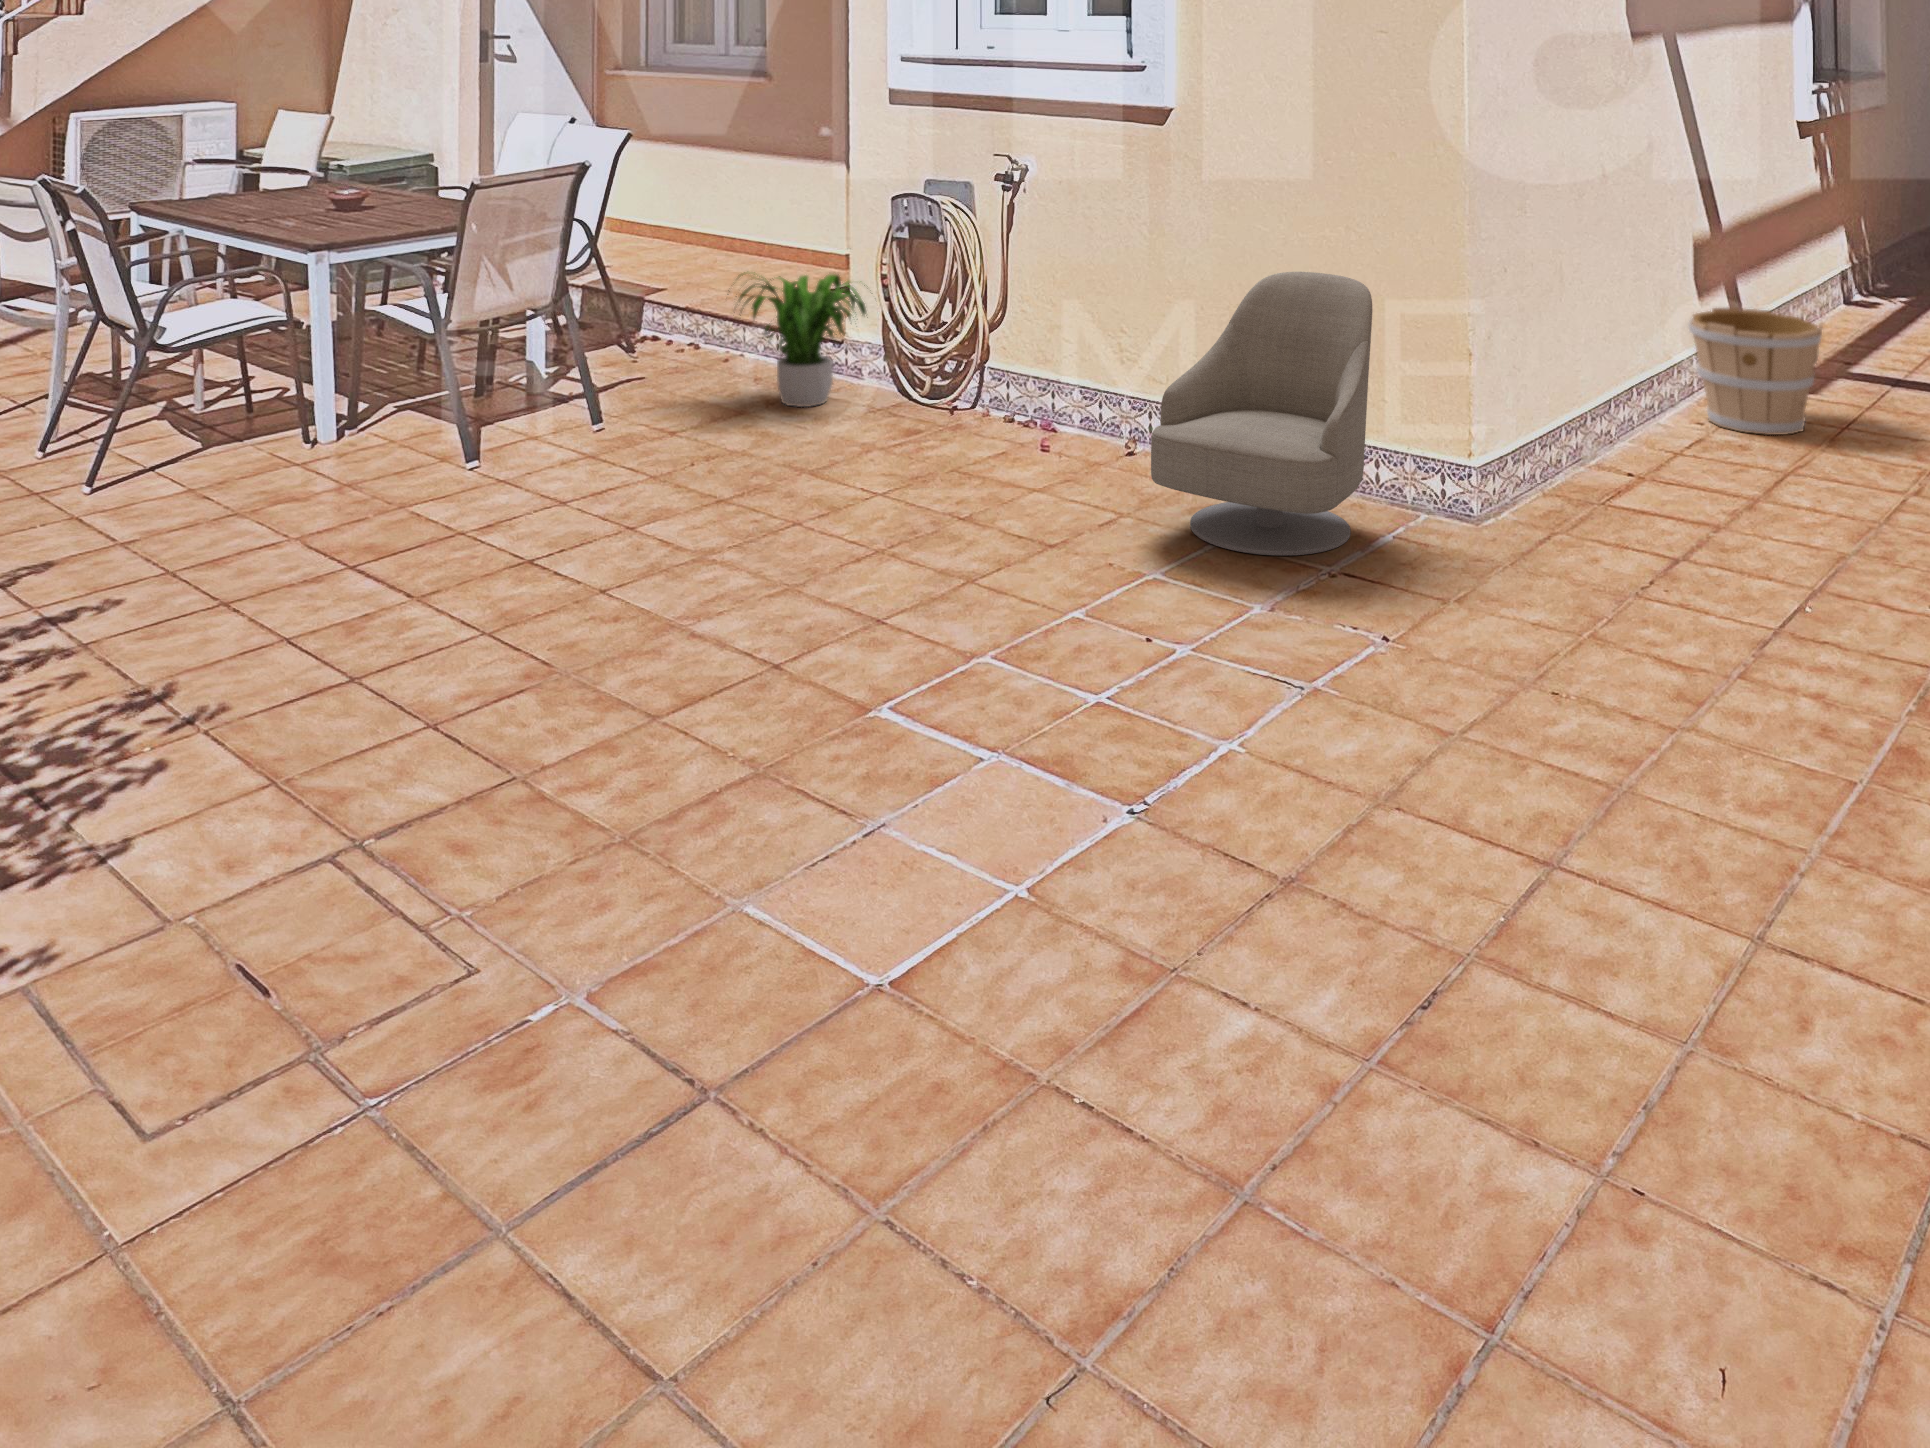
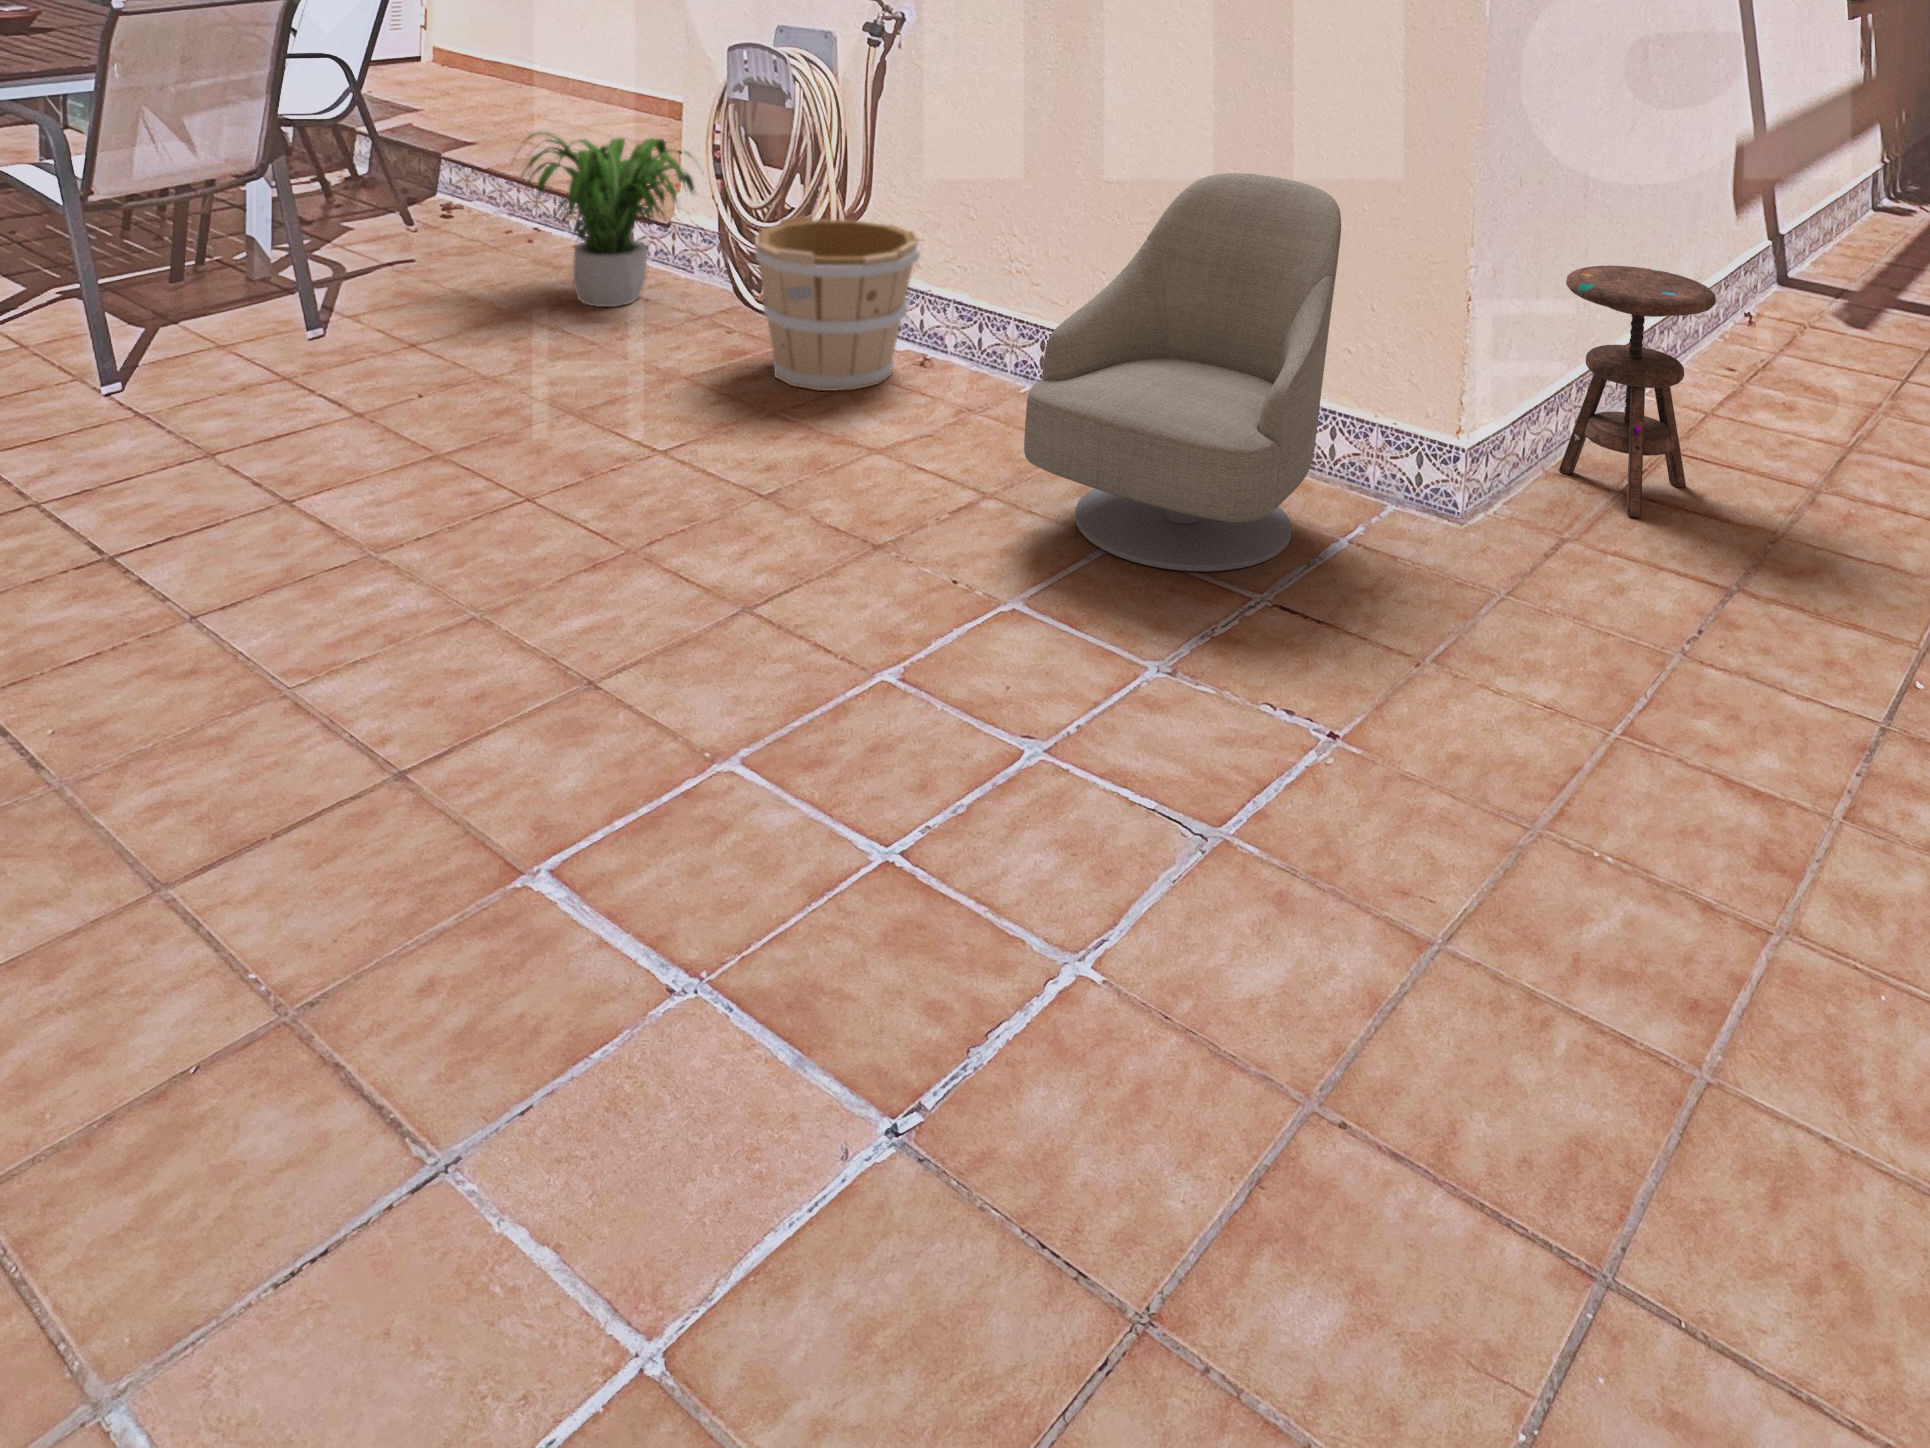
wooden bucket: present [1688,307,1823,435] -> present [755,215,920,391]
side table: none [1547,332,1660,519] -> present [1559,266,1716,518]

